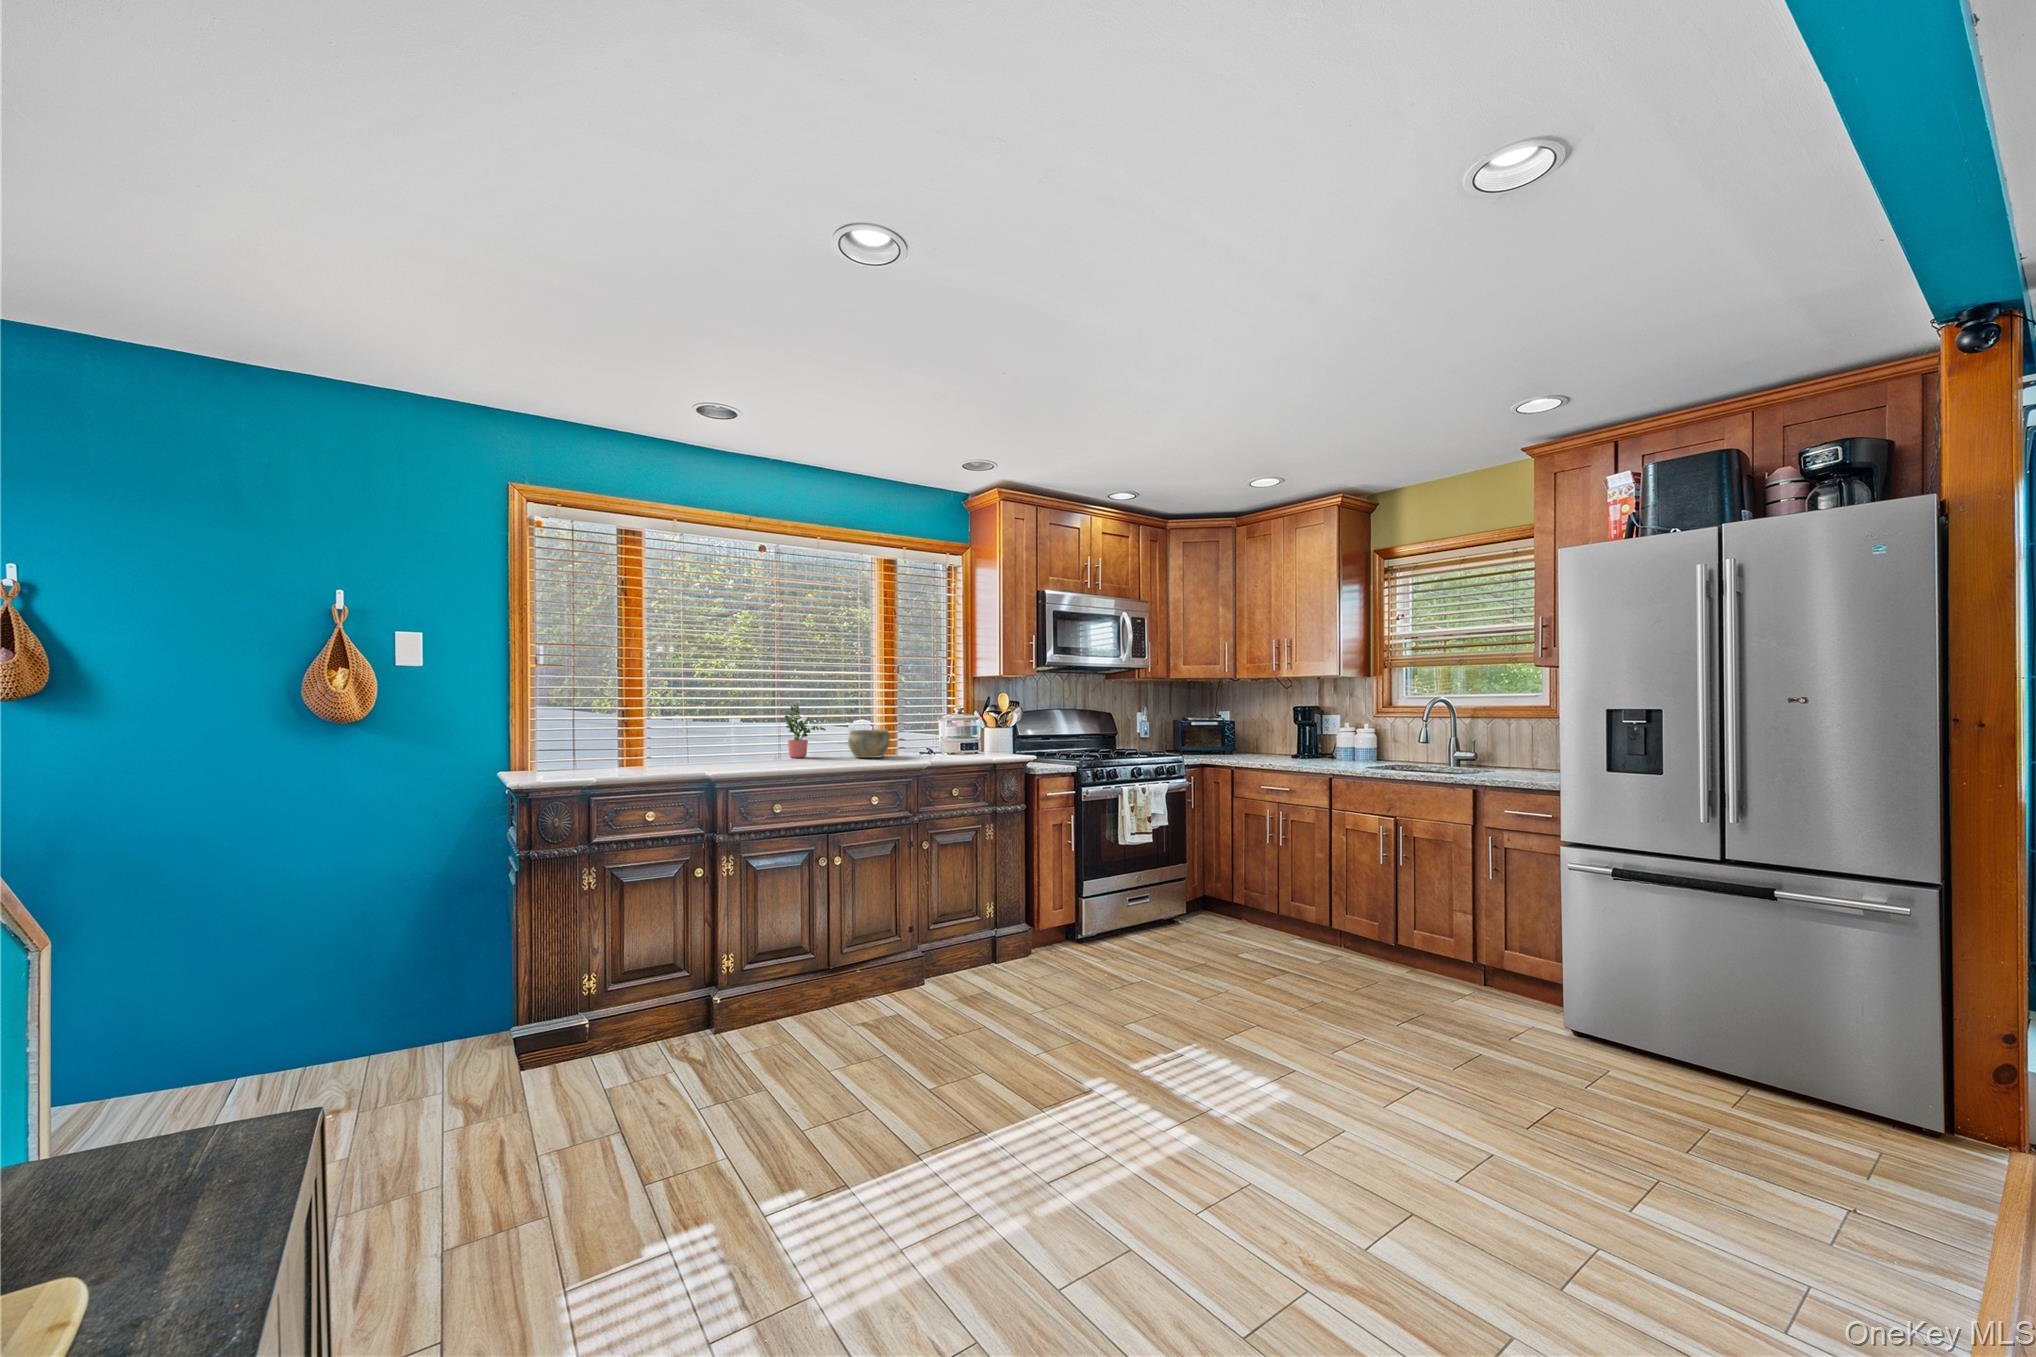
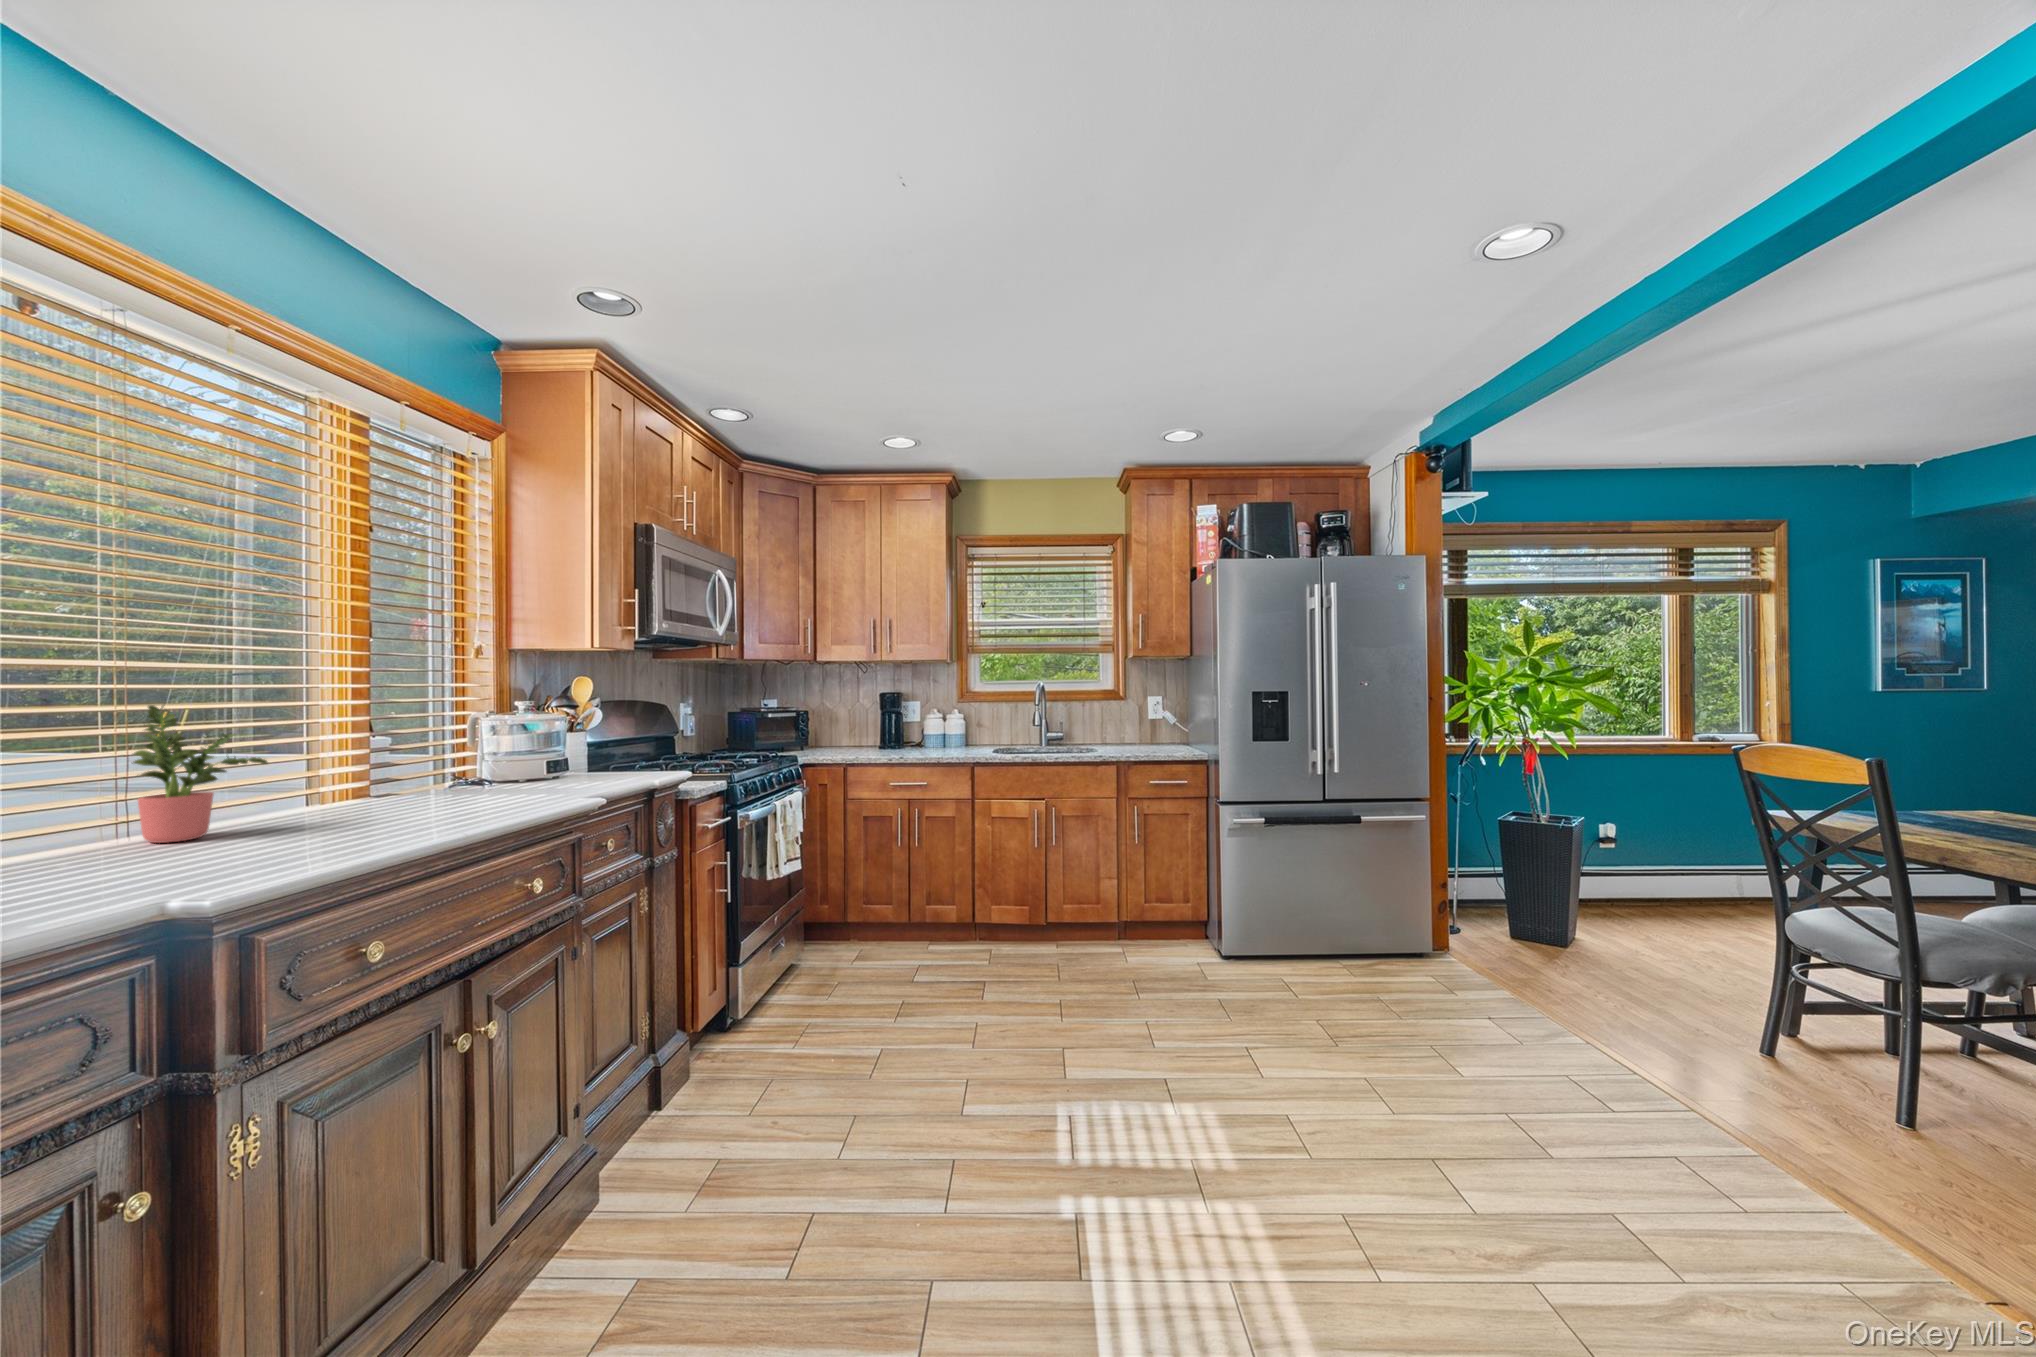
ceramic bowl: present [848,729,890,758] -> none [326,751,444,817]

